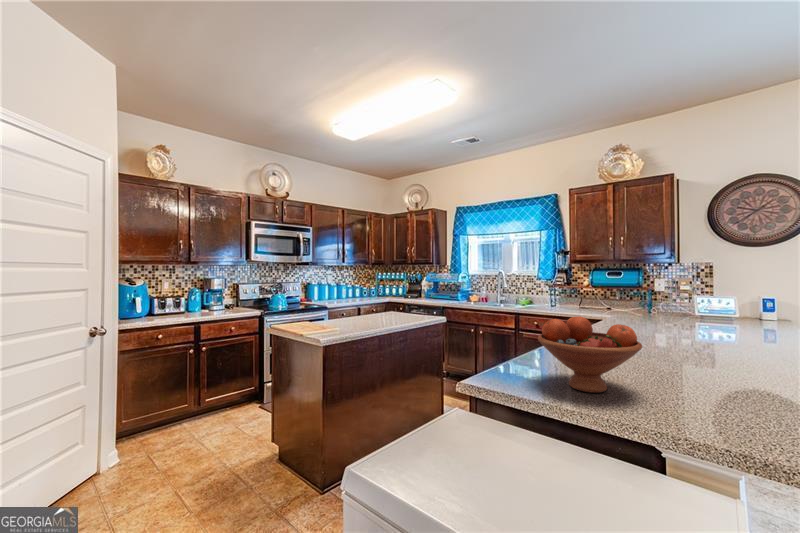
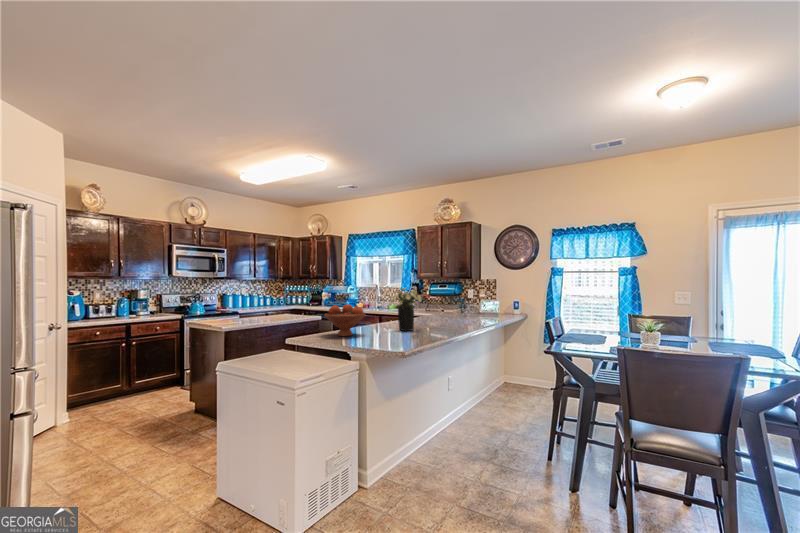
flower arrangement: none [653,279,753,375] -> present [389,288,421,331]

